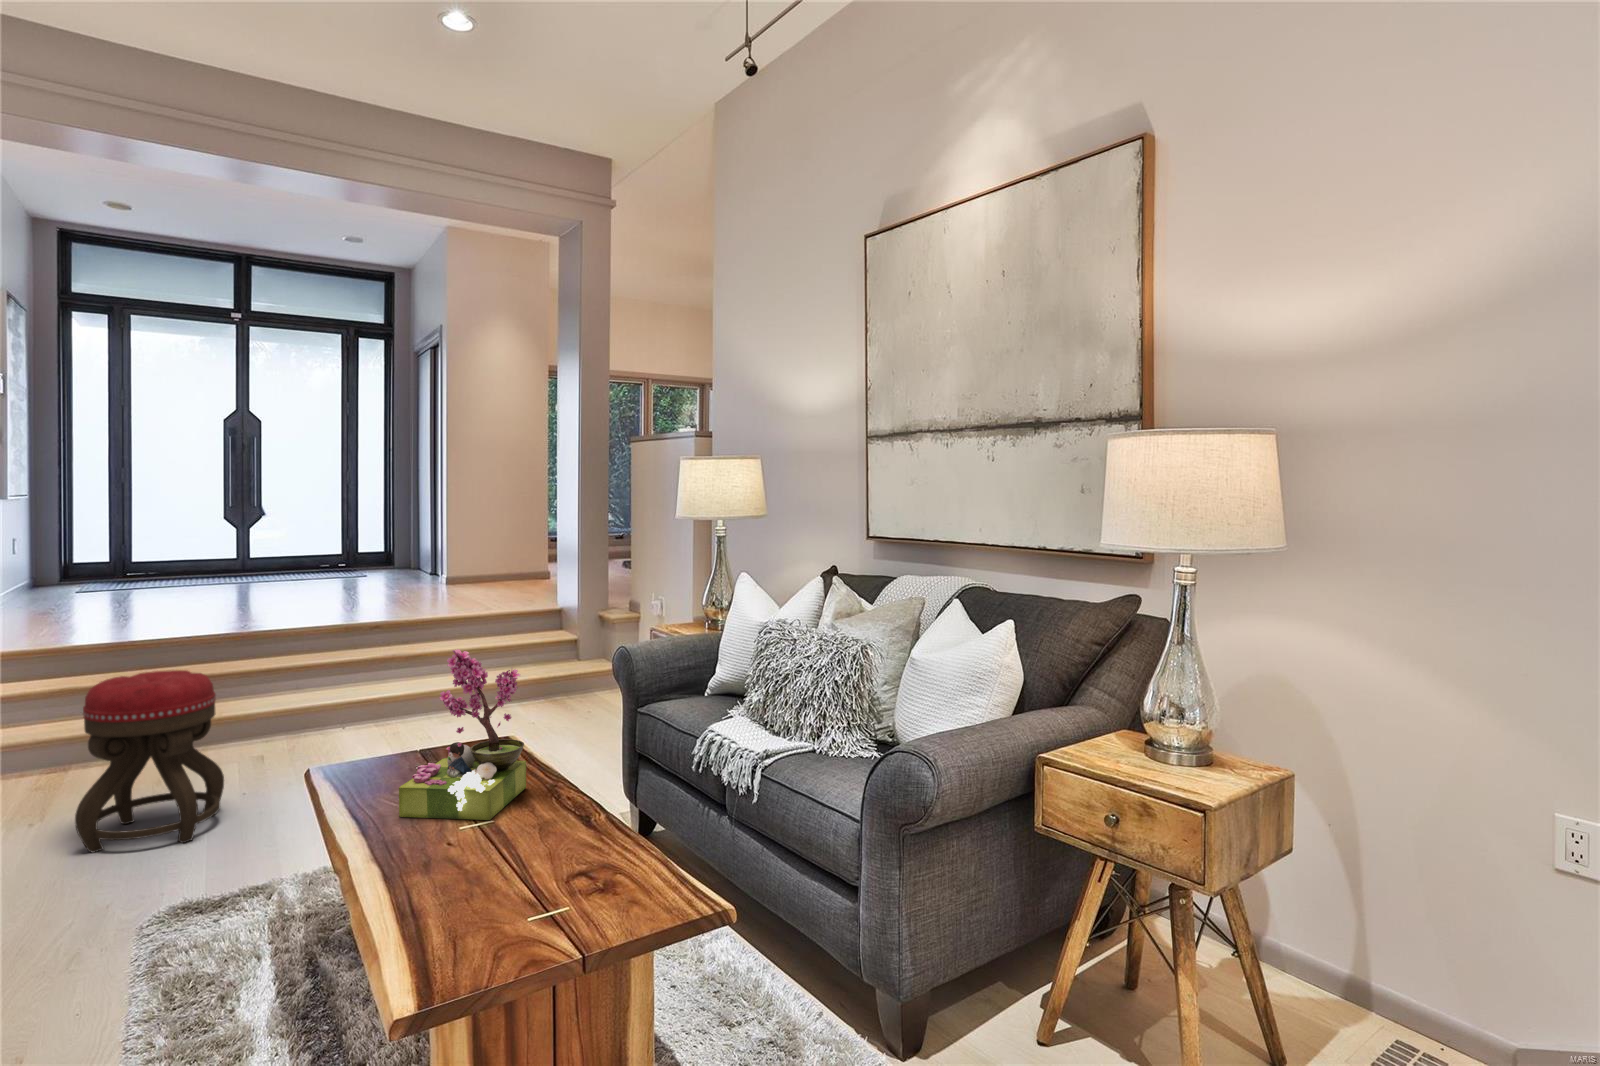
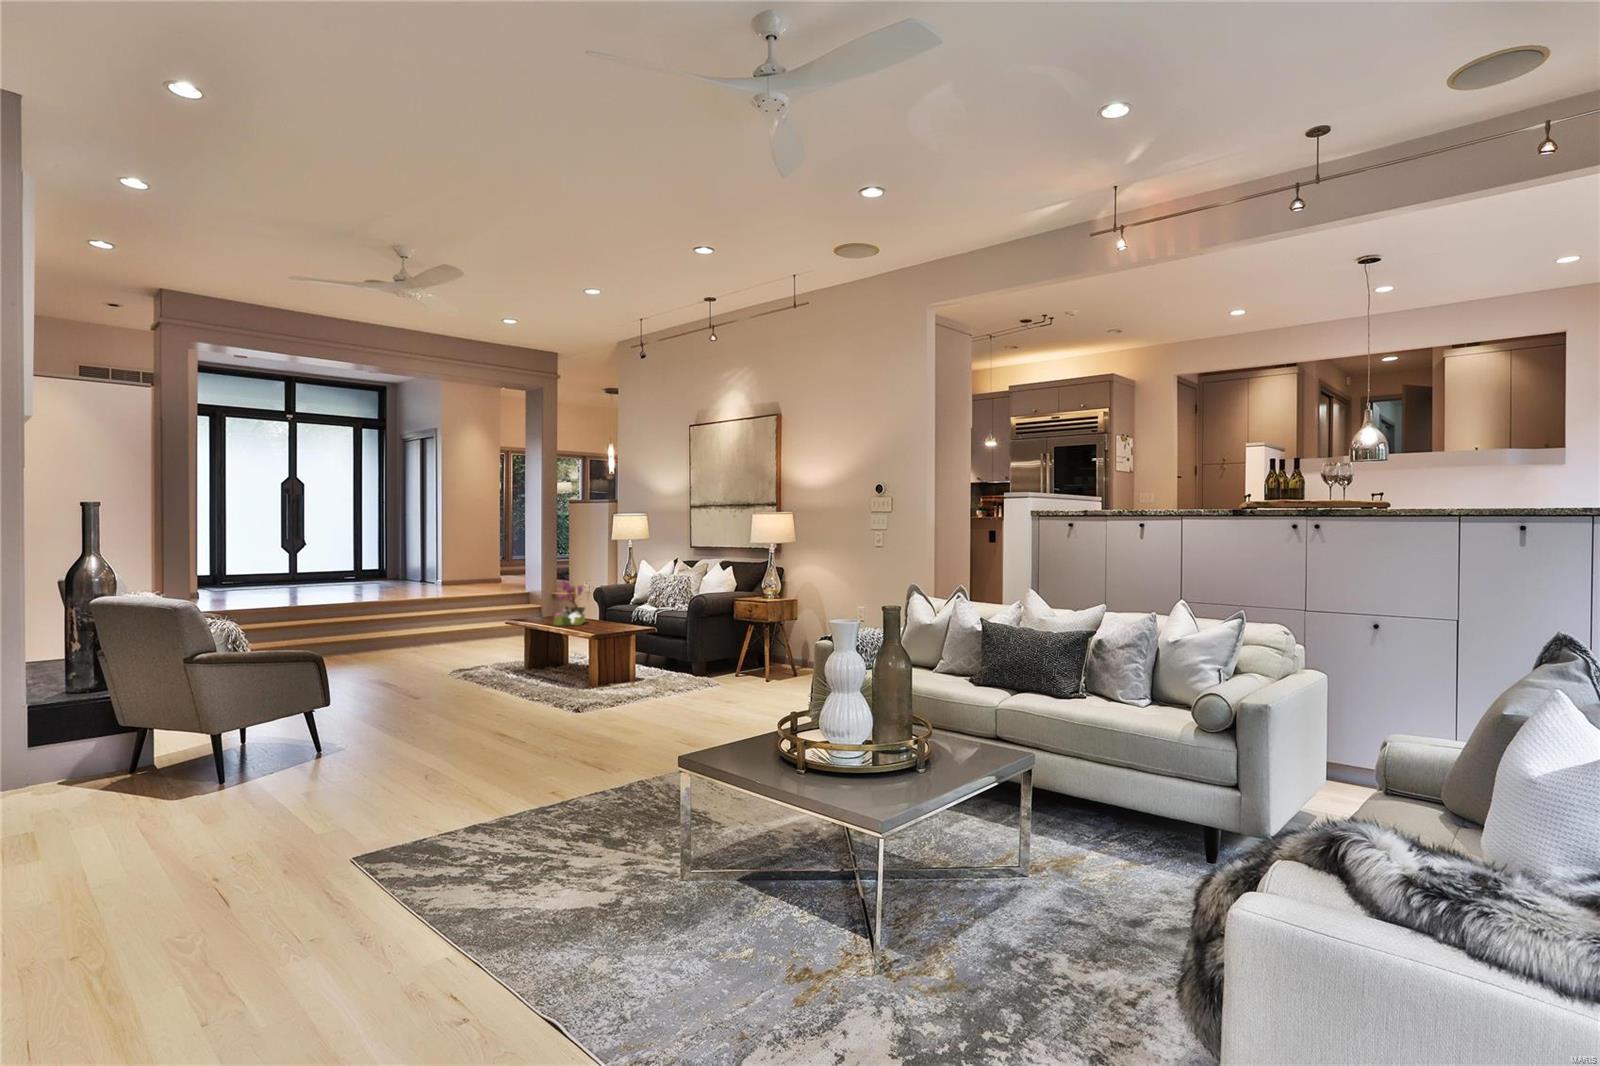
ottoman: present [75,670,224,853] -> none [380,606,428,674]

